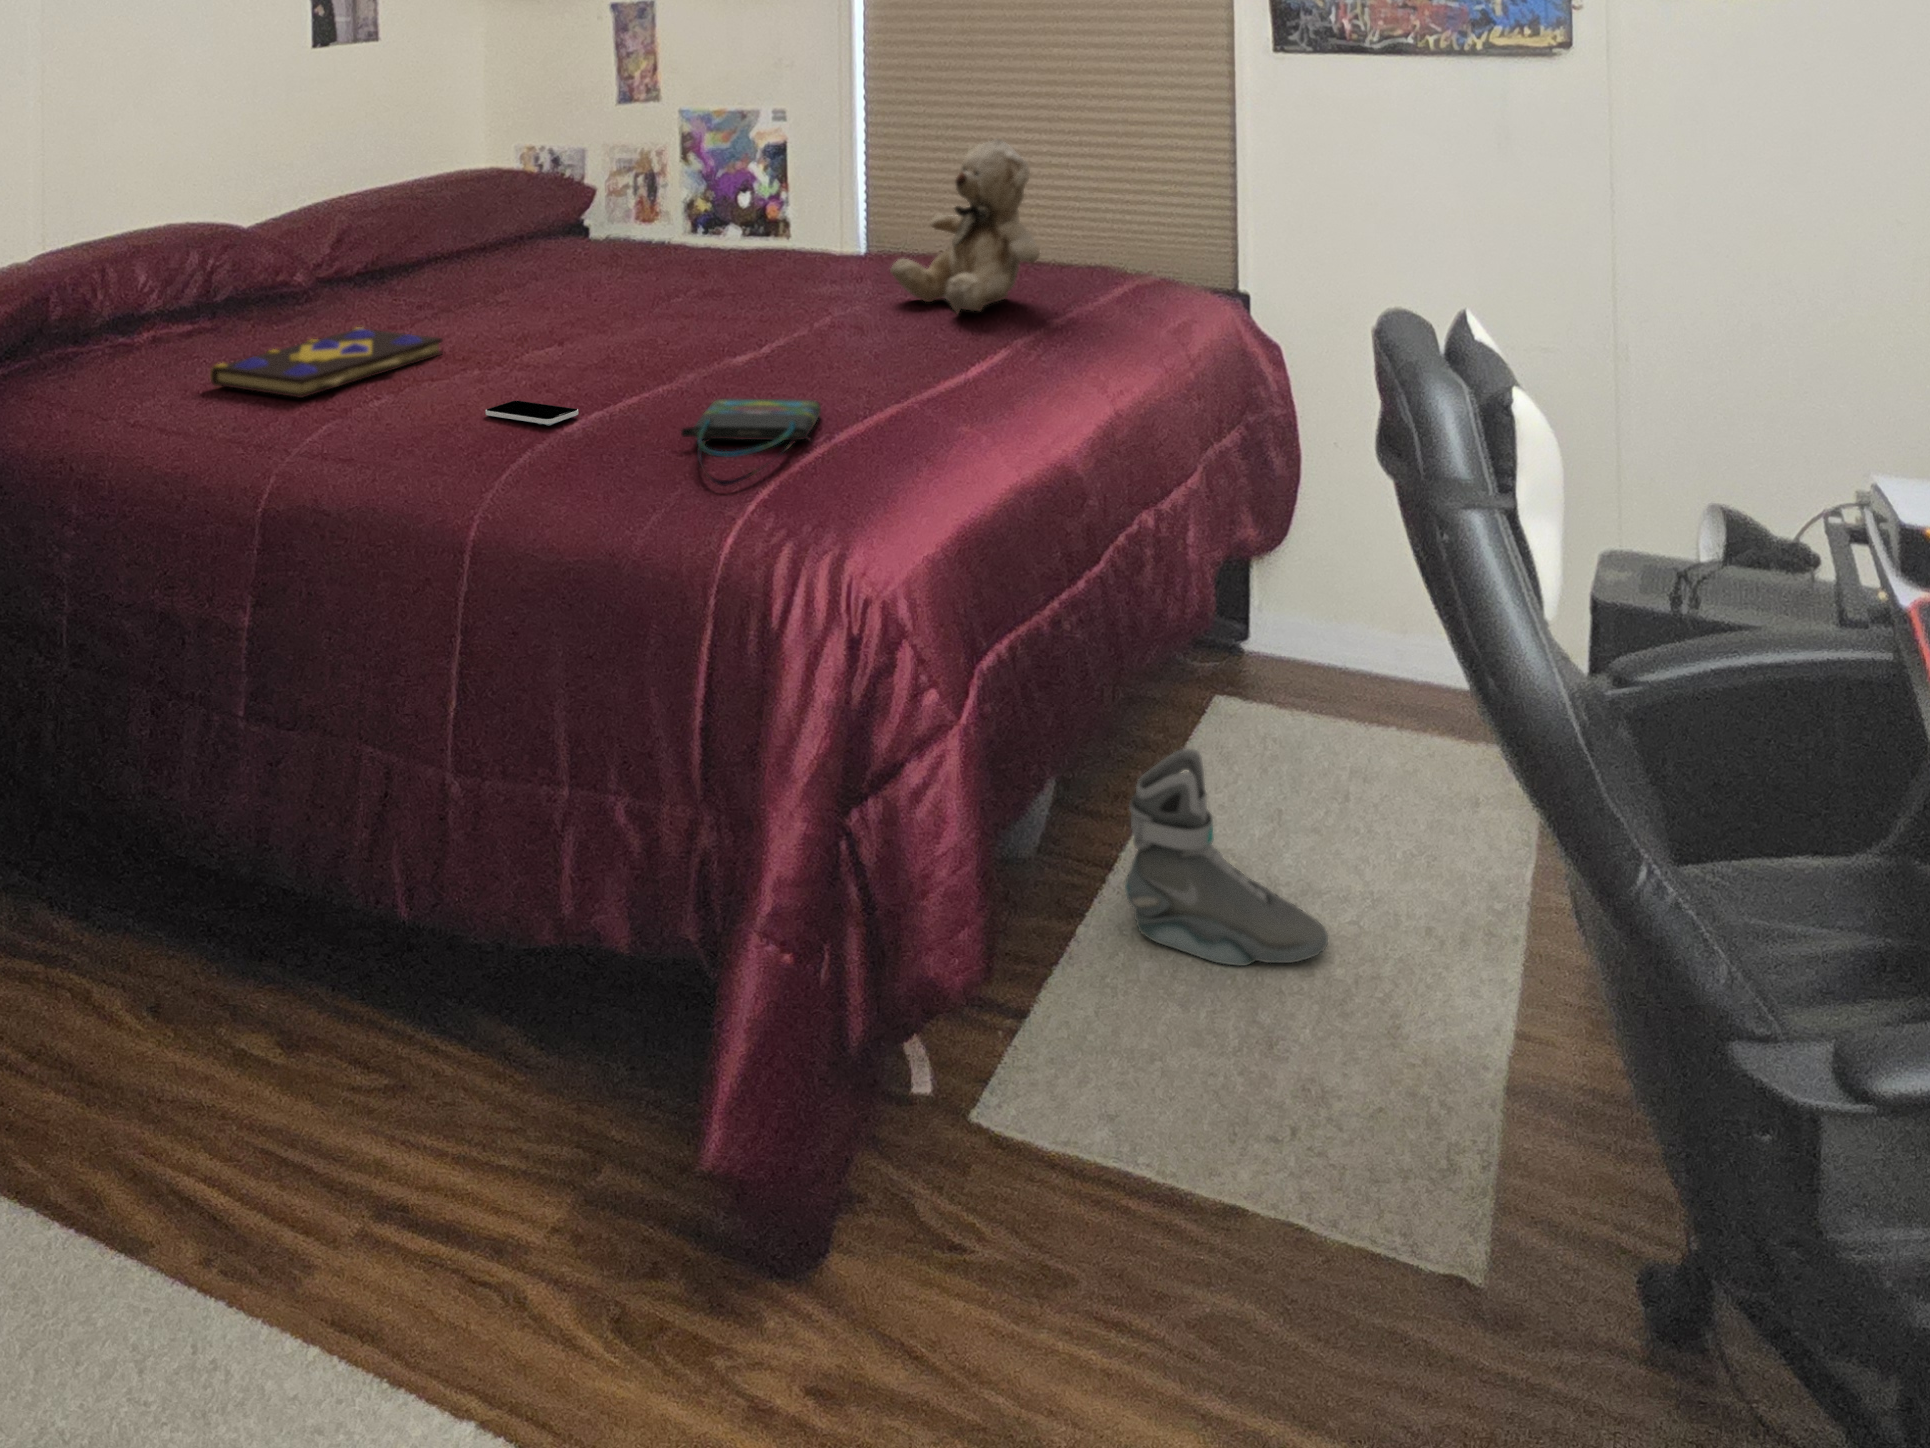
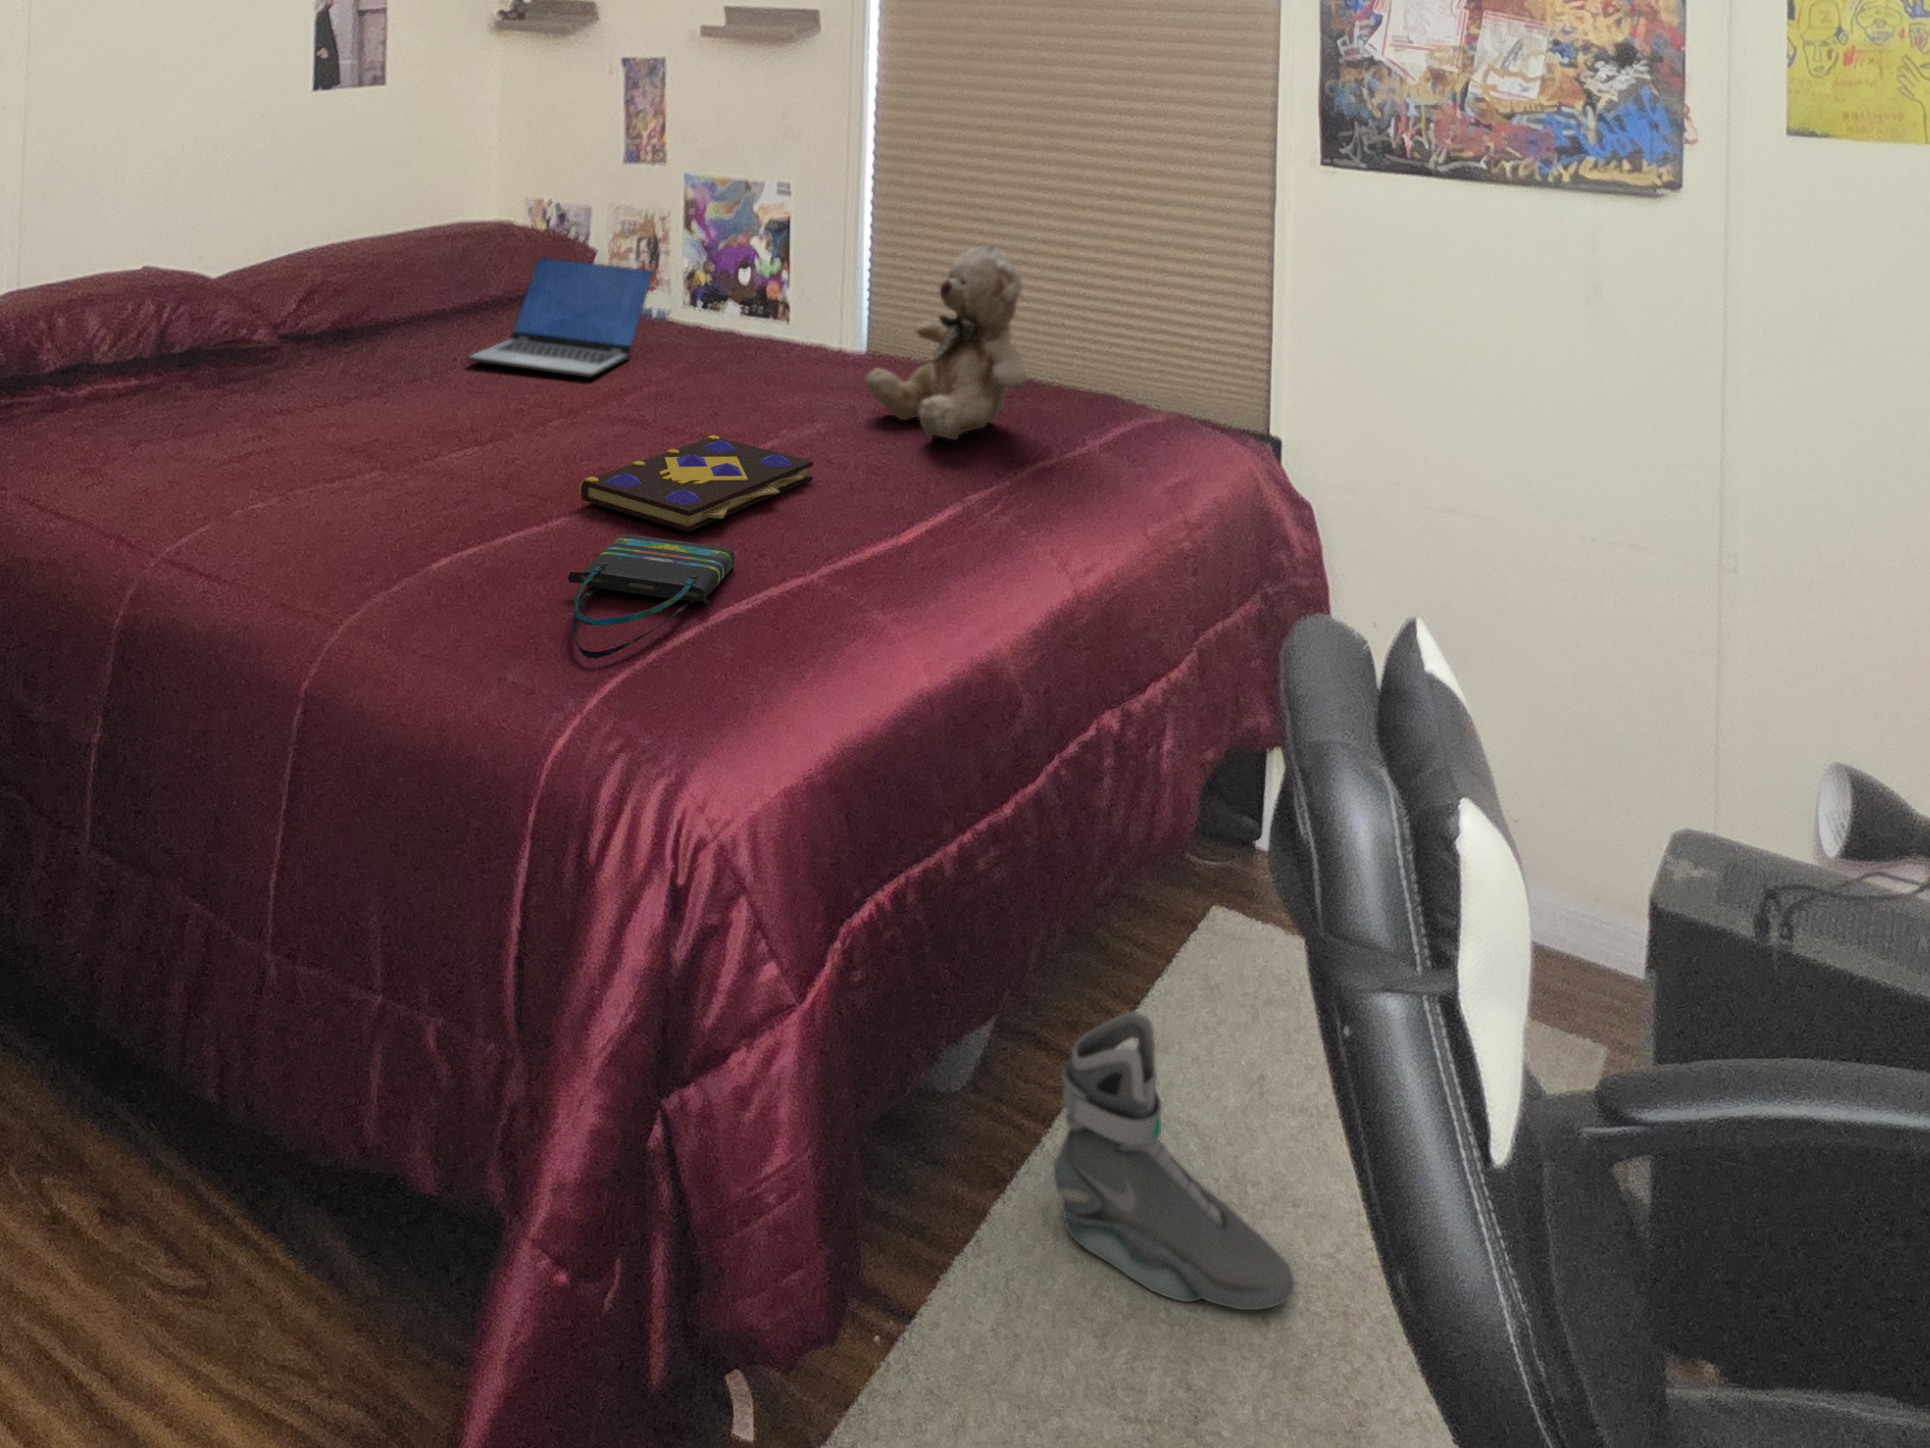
laptop: none [503,193,671,294] -> present [467,258,653,377]
book: present [210,327,443,398] -> present [579,435,813,532]
smartphone: present [486,401,578,425] -> none [381,509,476,546]

